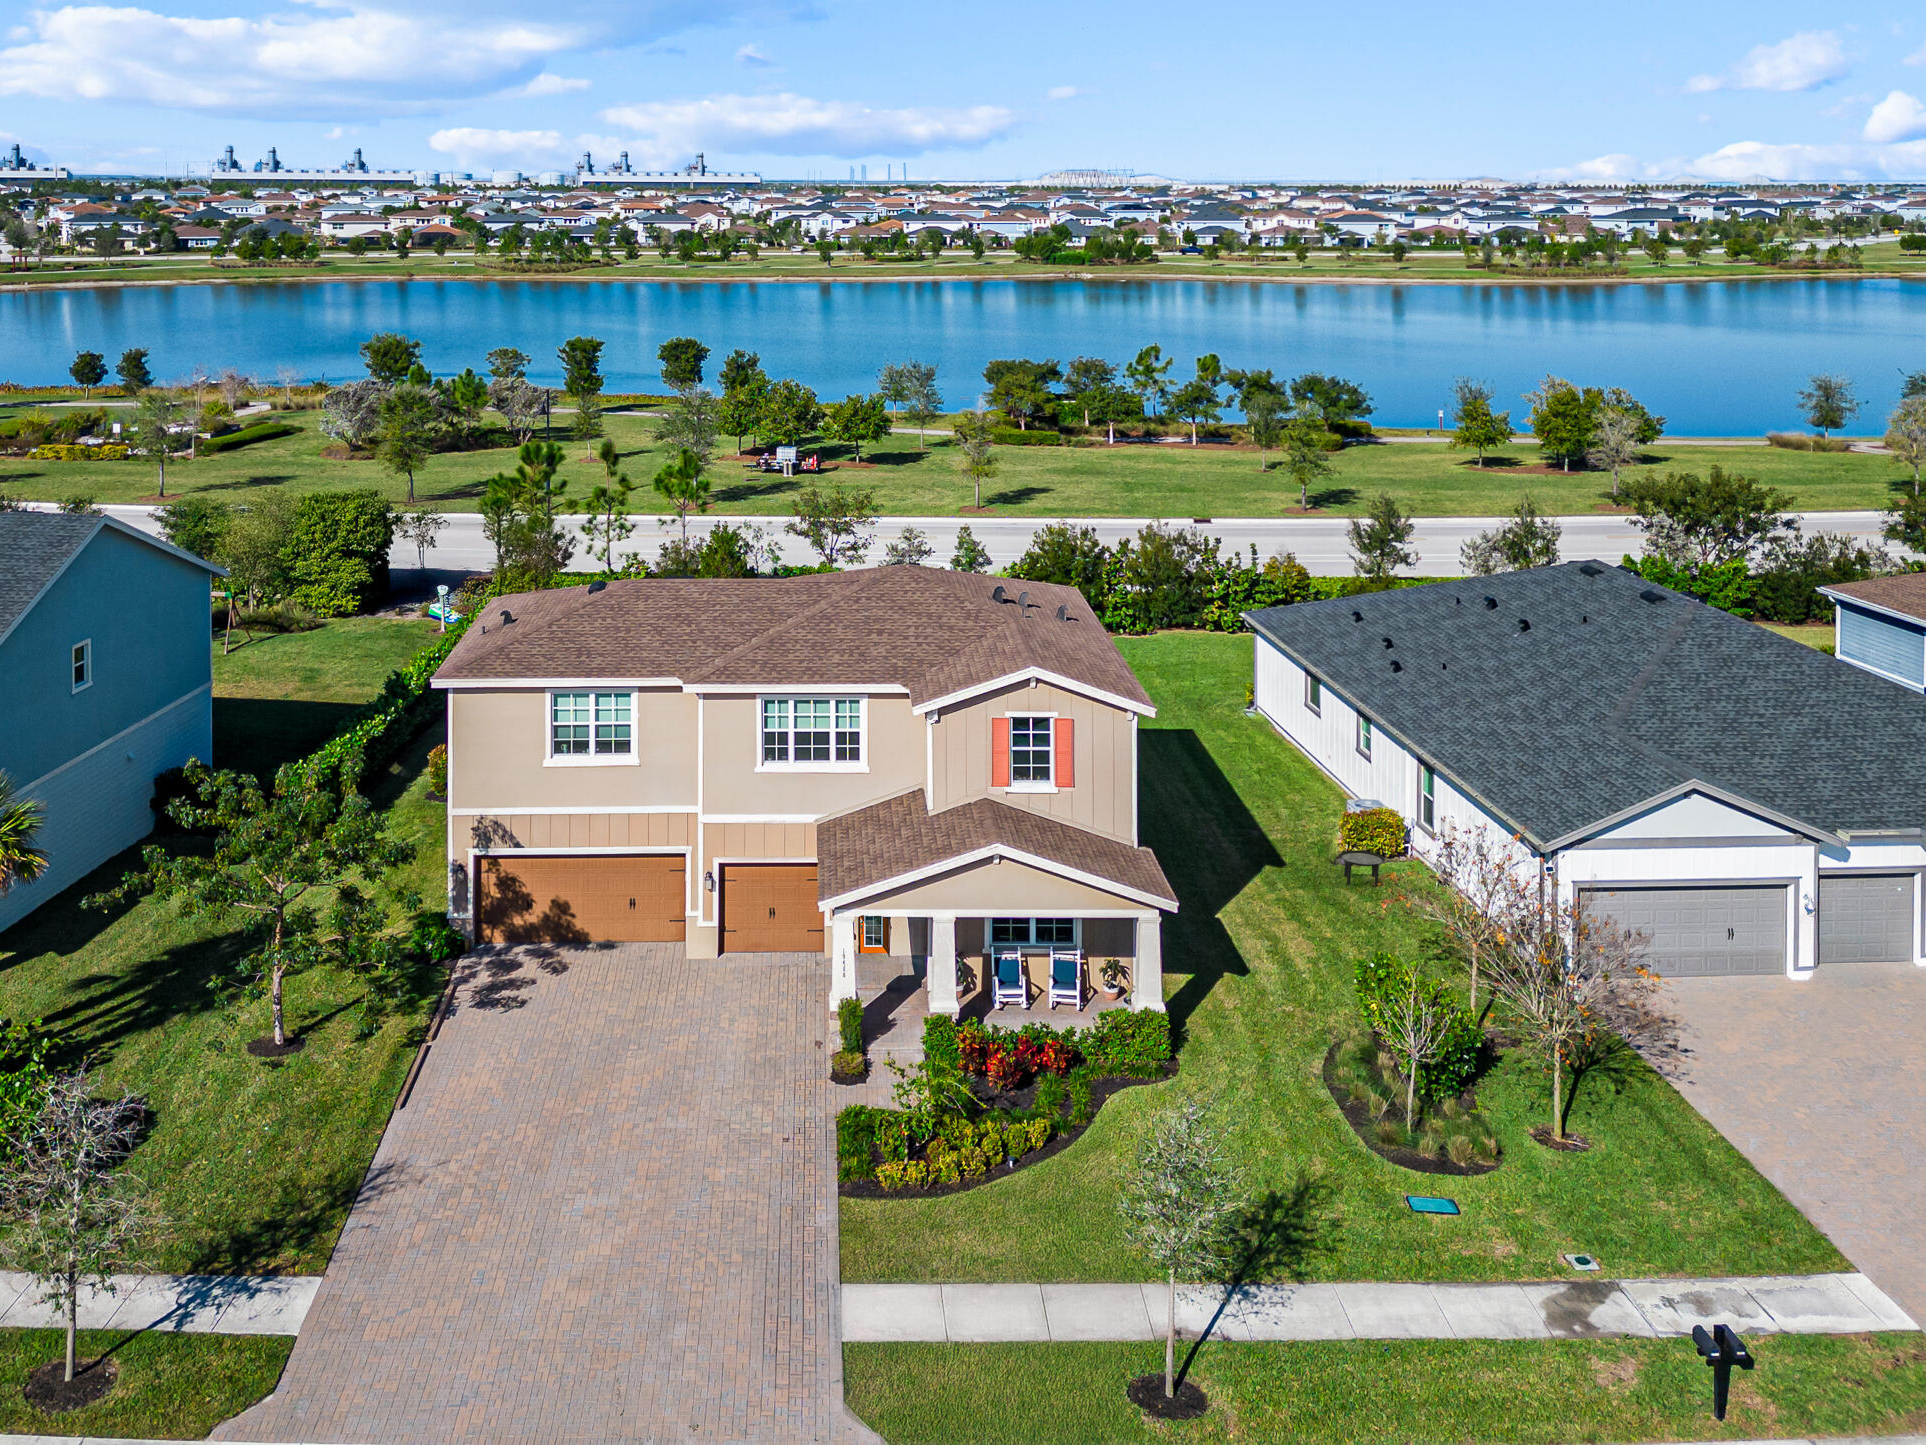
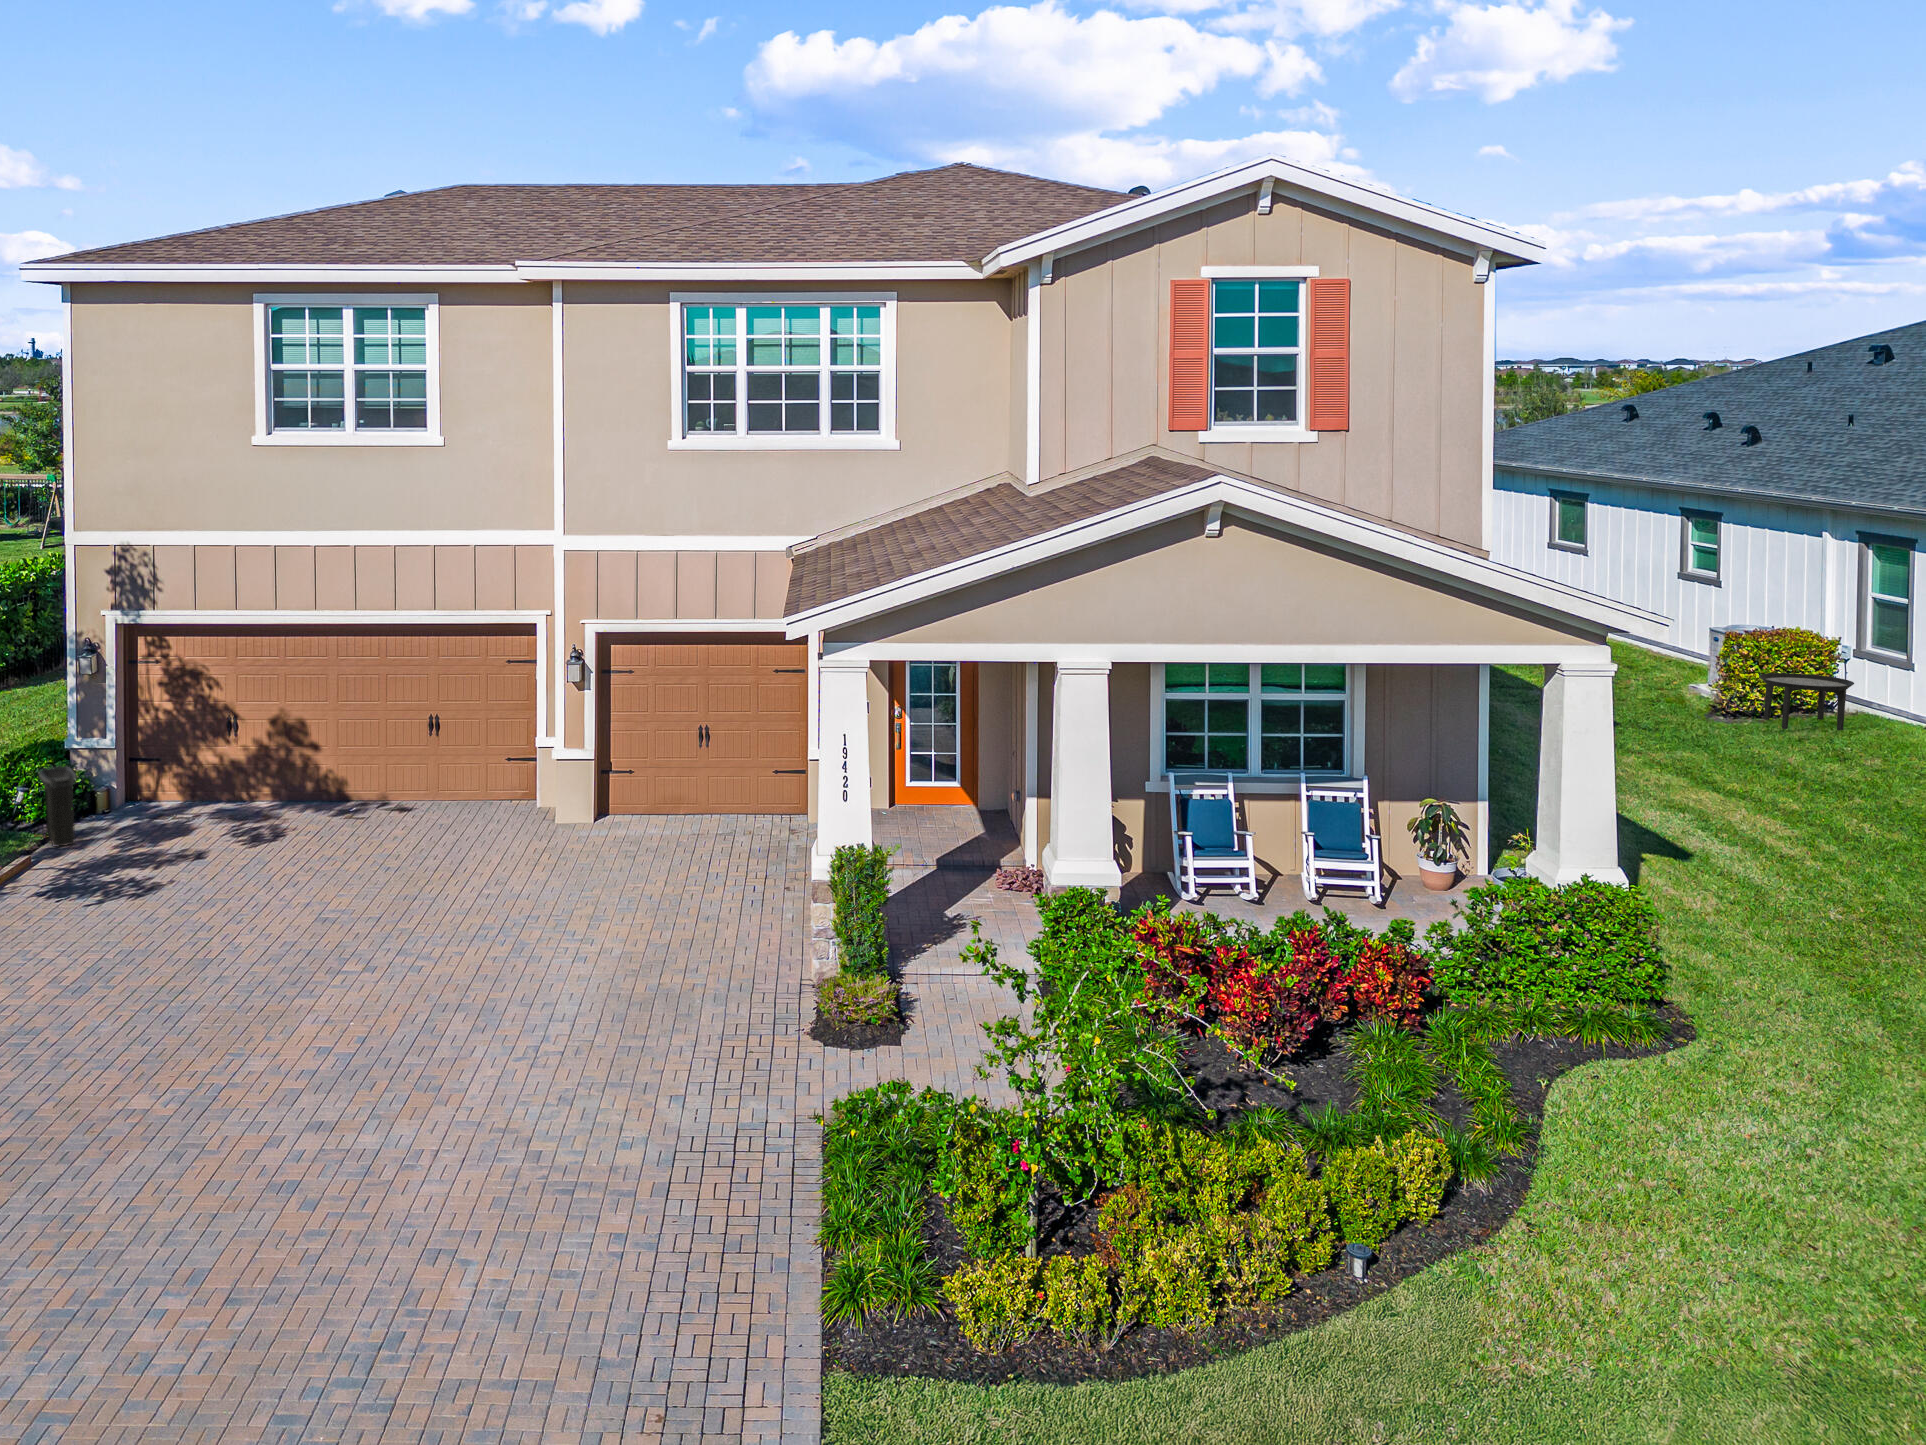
trash can: none [447,933,469,975] -> present [39,766,76,847]

